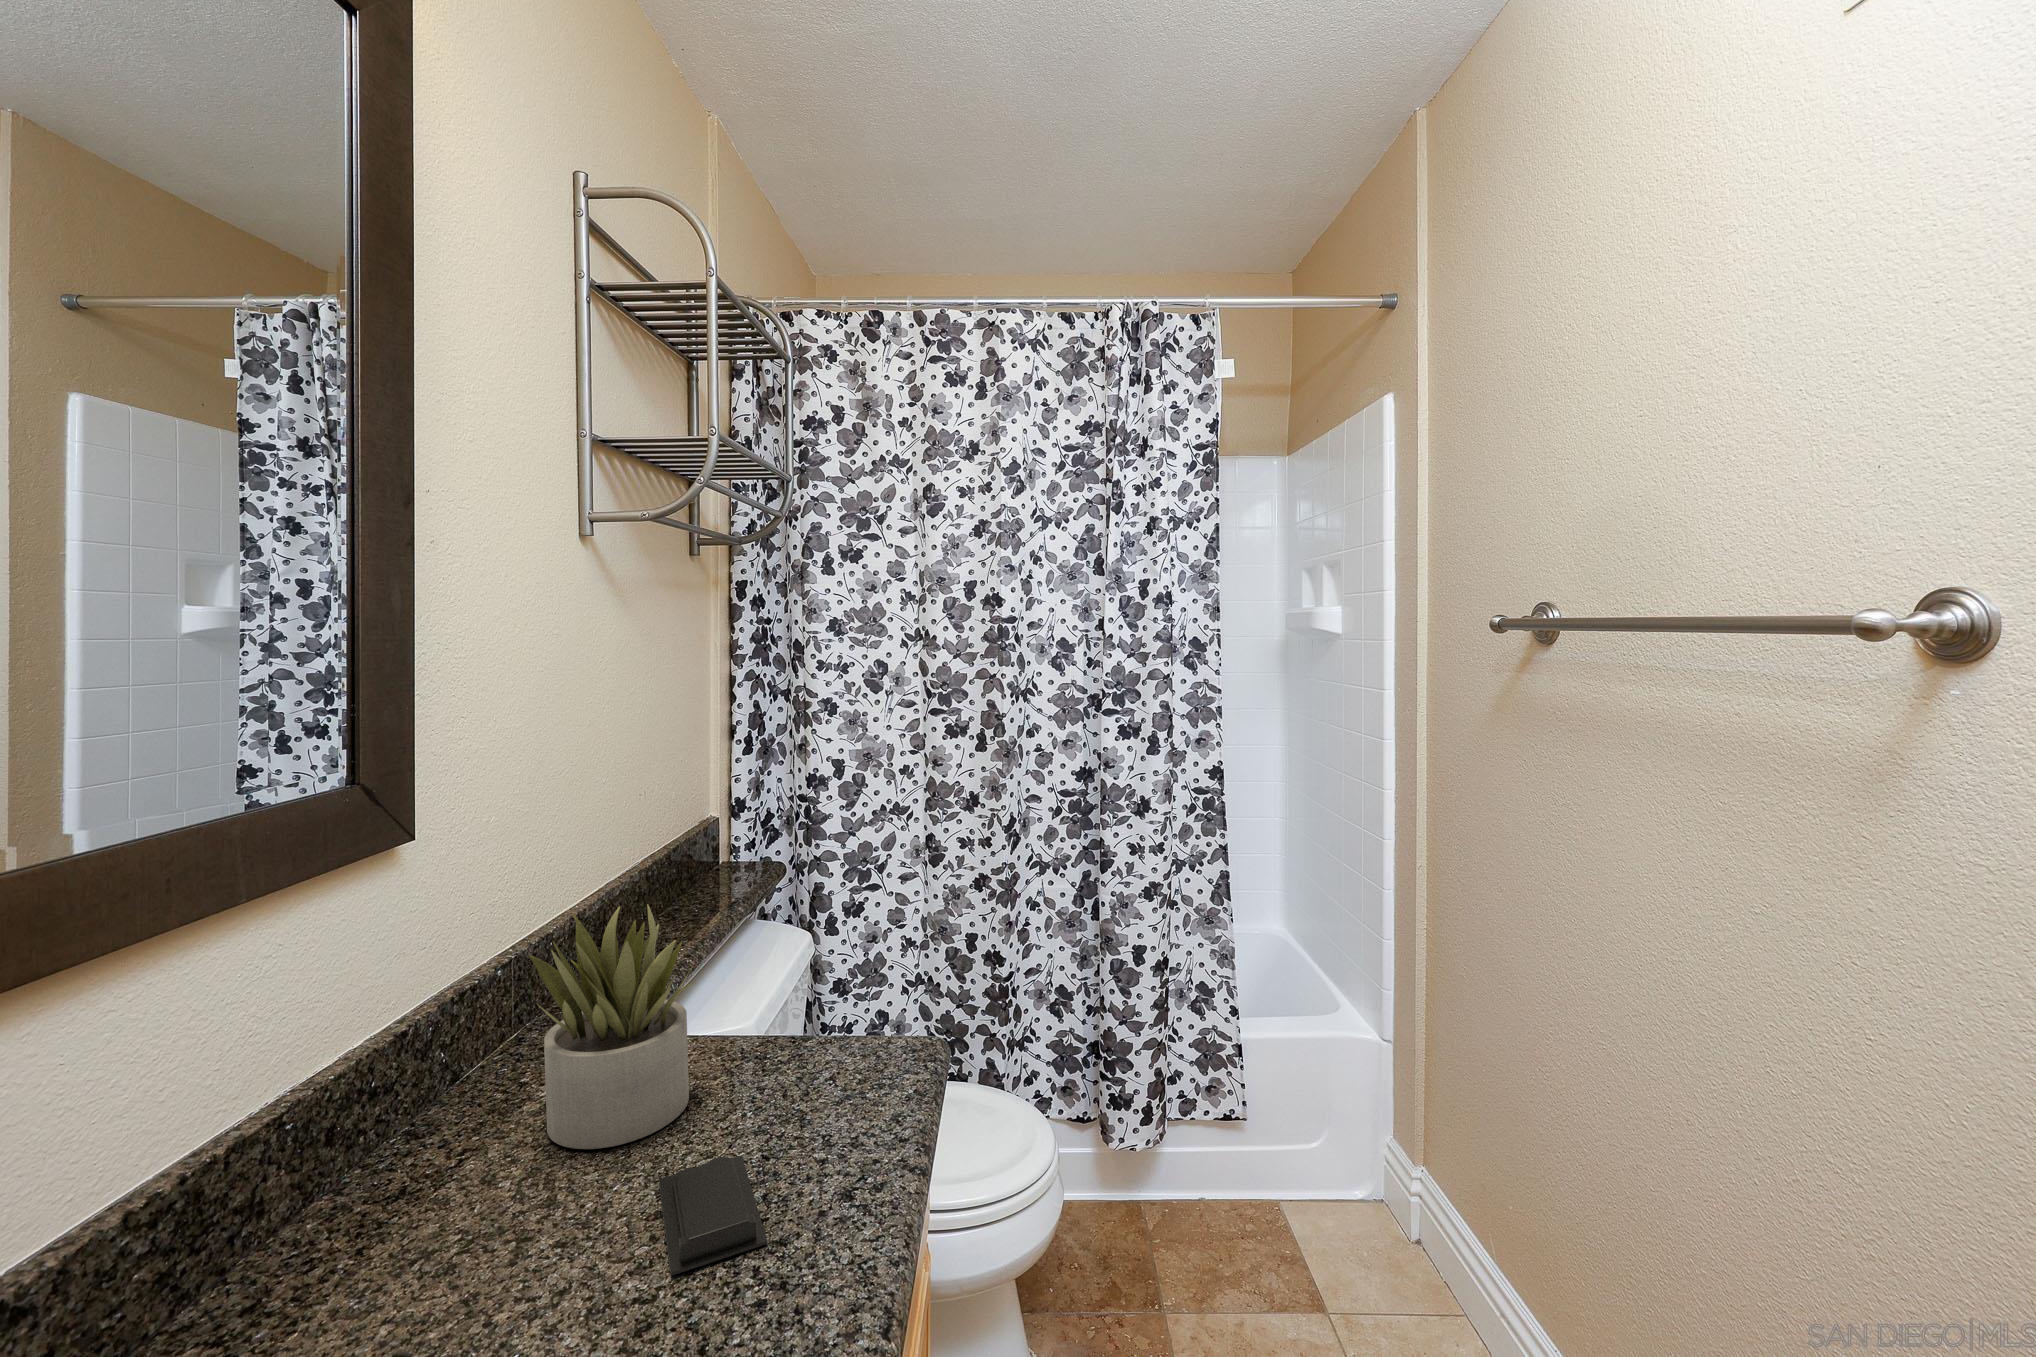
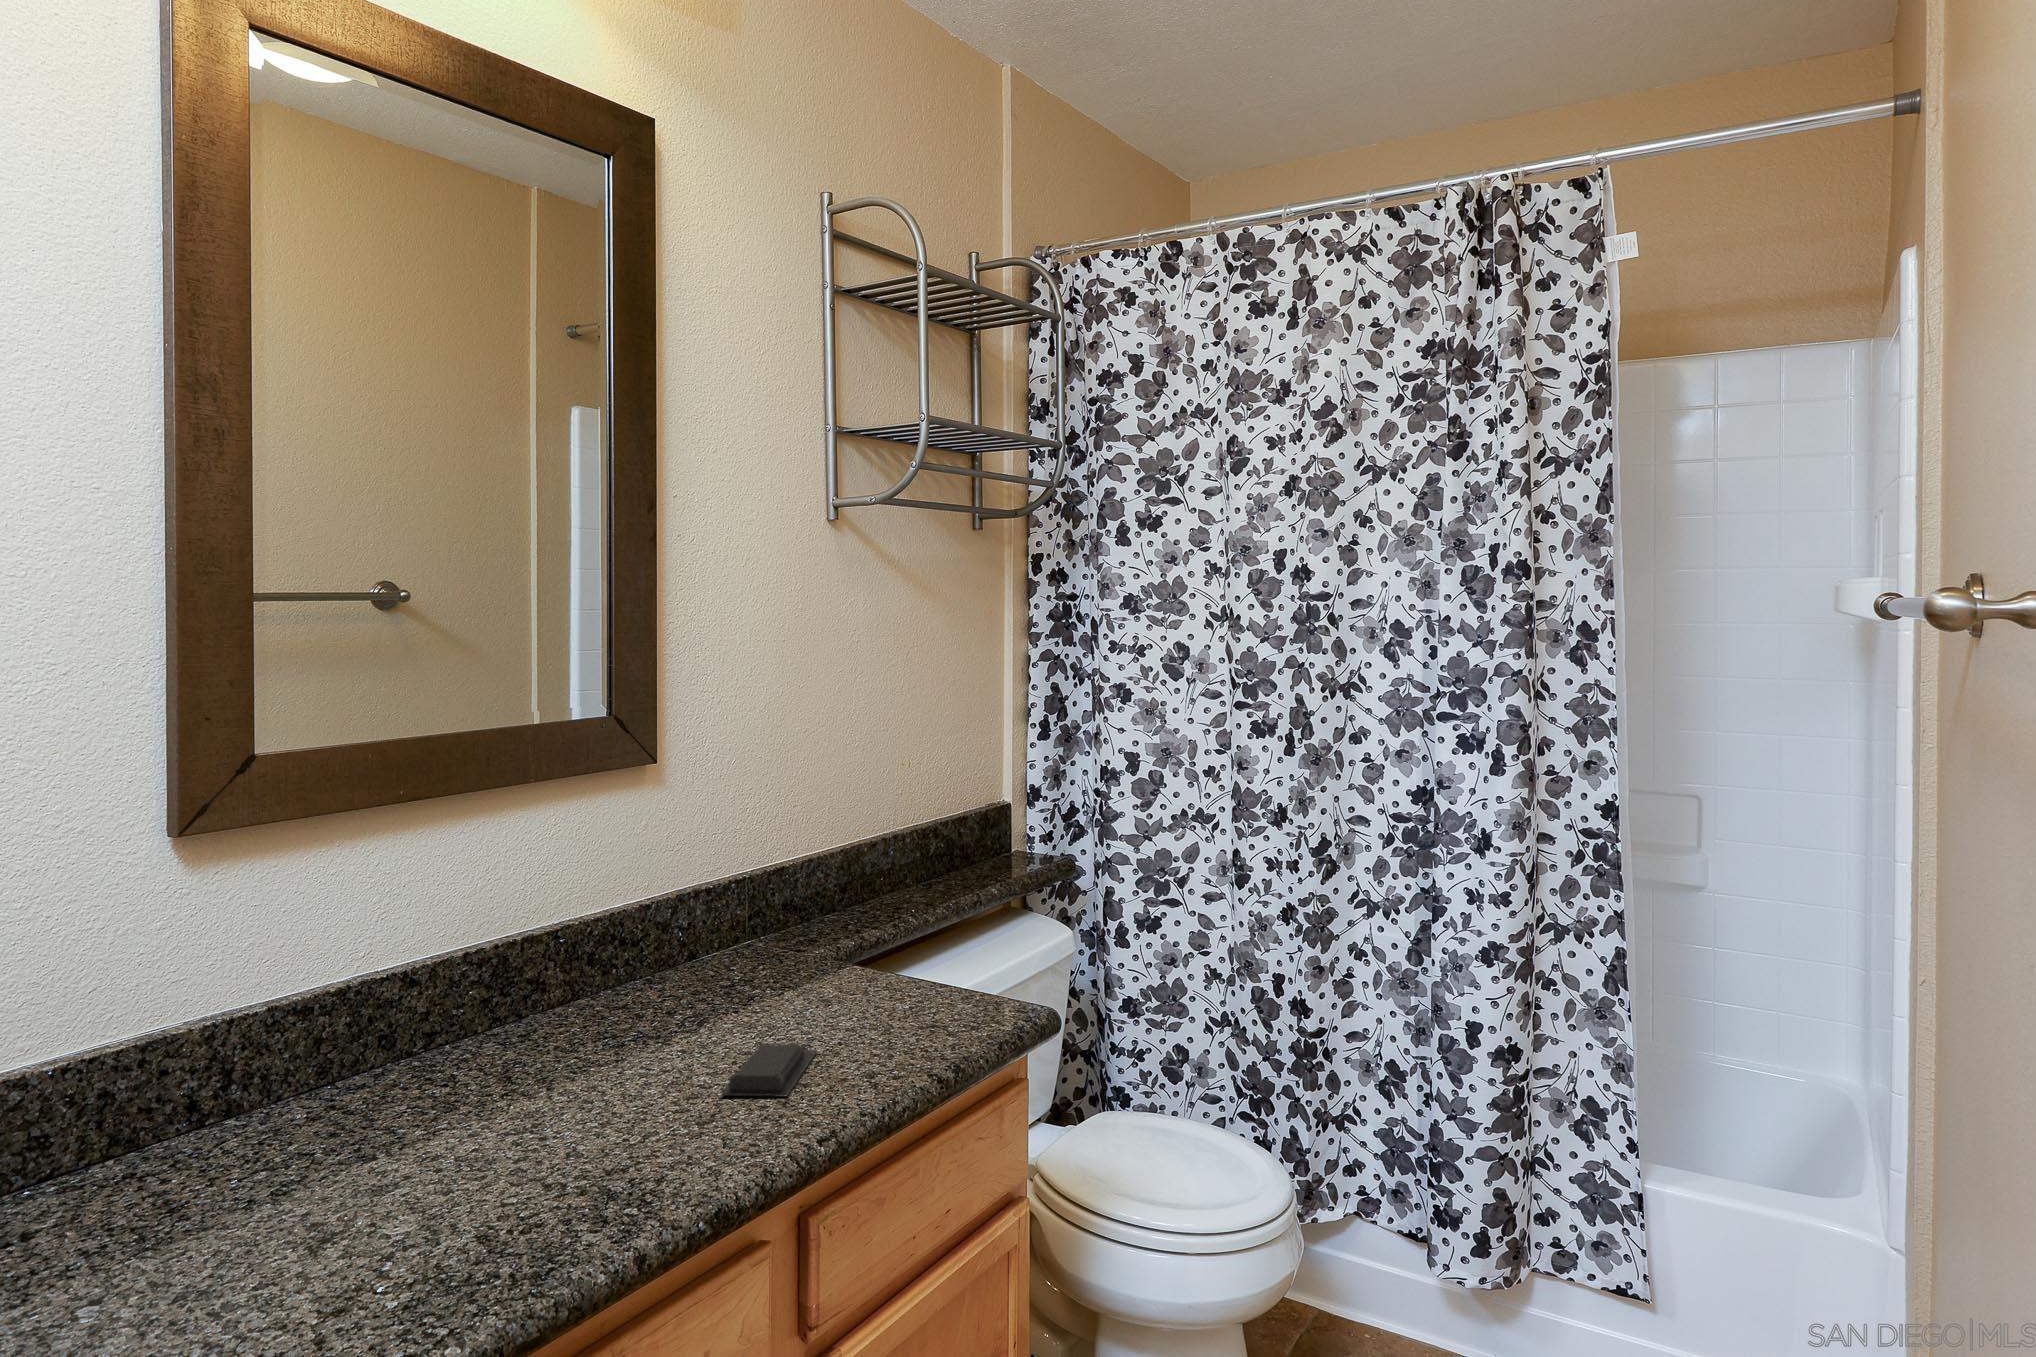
succulent plant: present [529,904,693,1149] -> none [705,847,823,1028]

